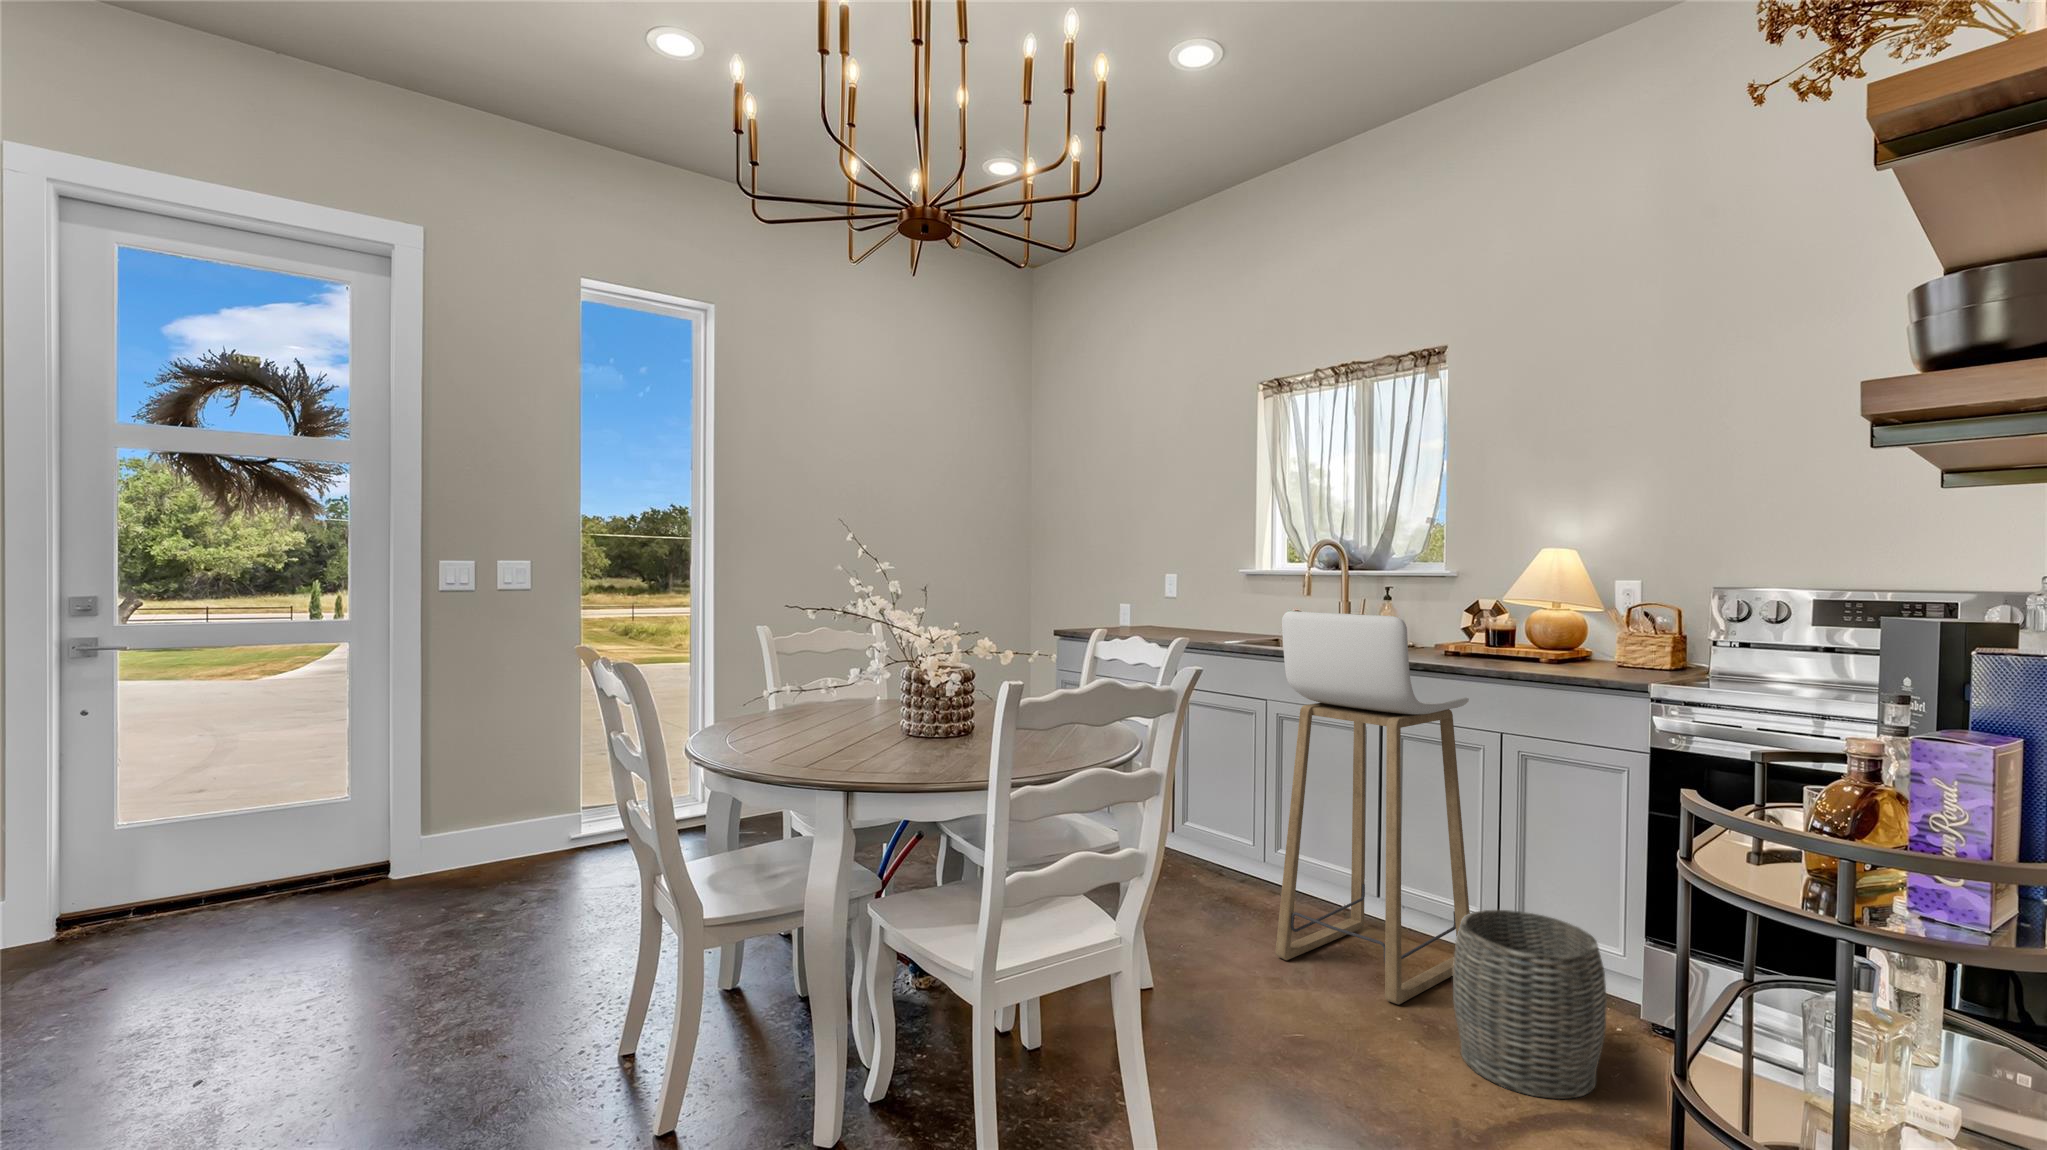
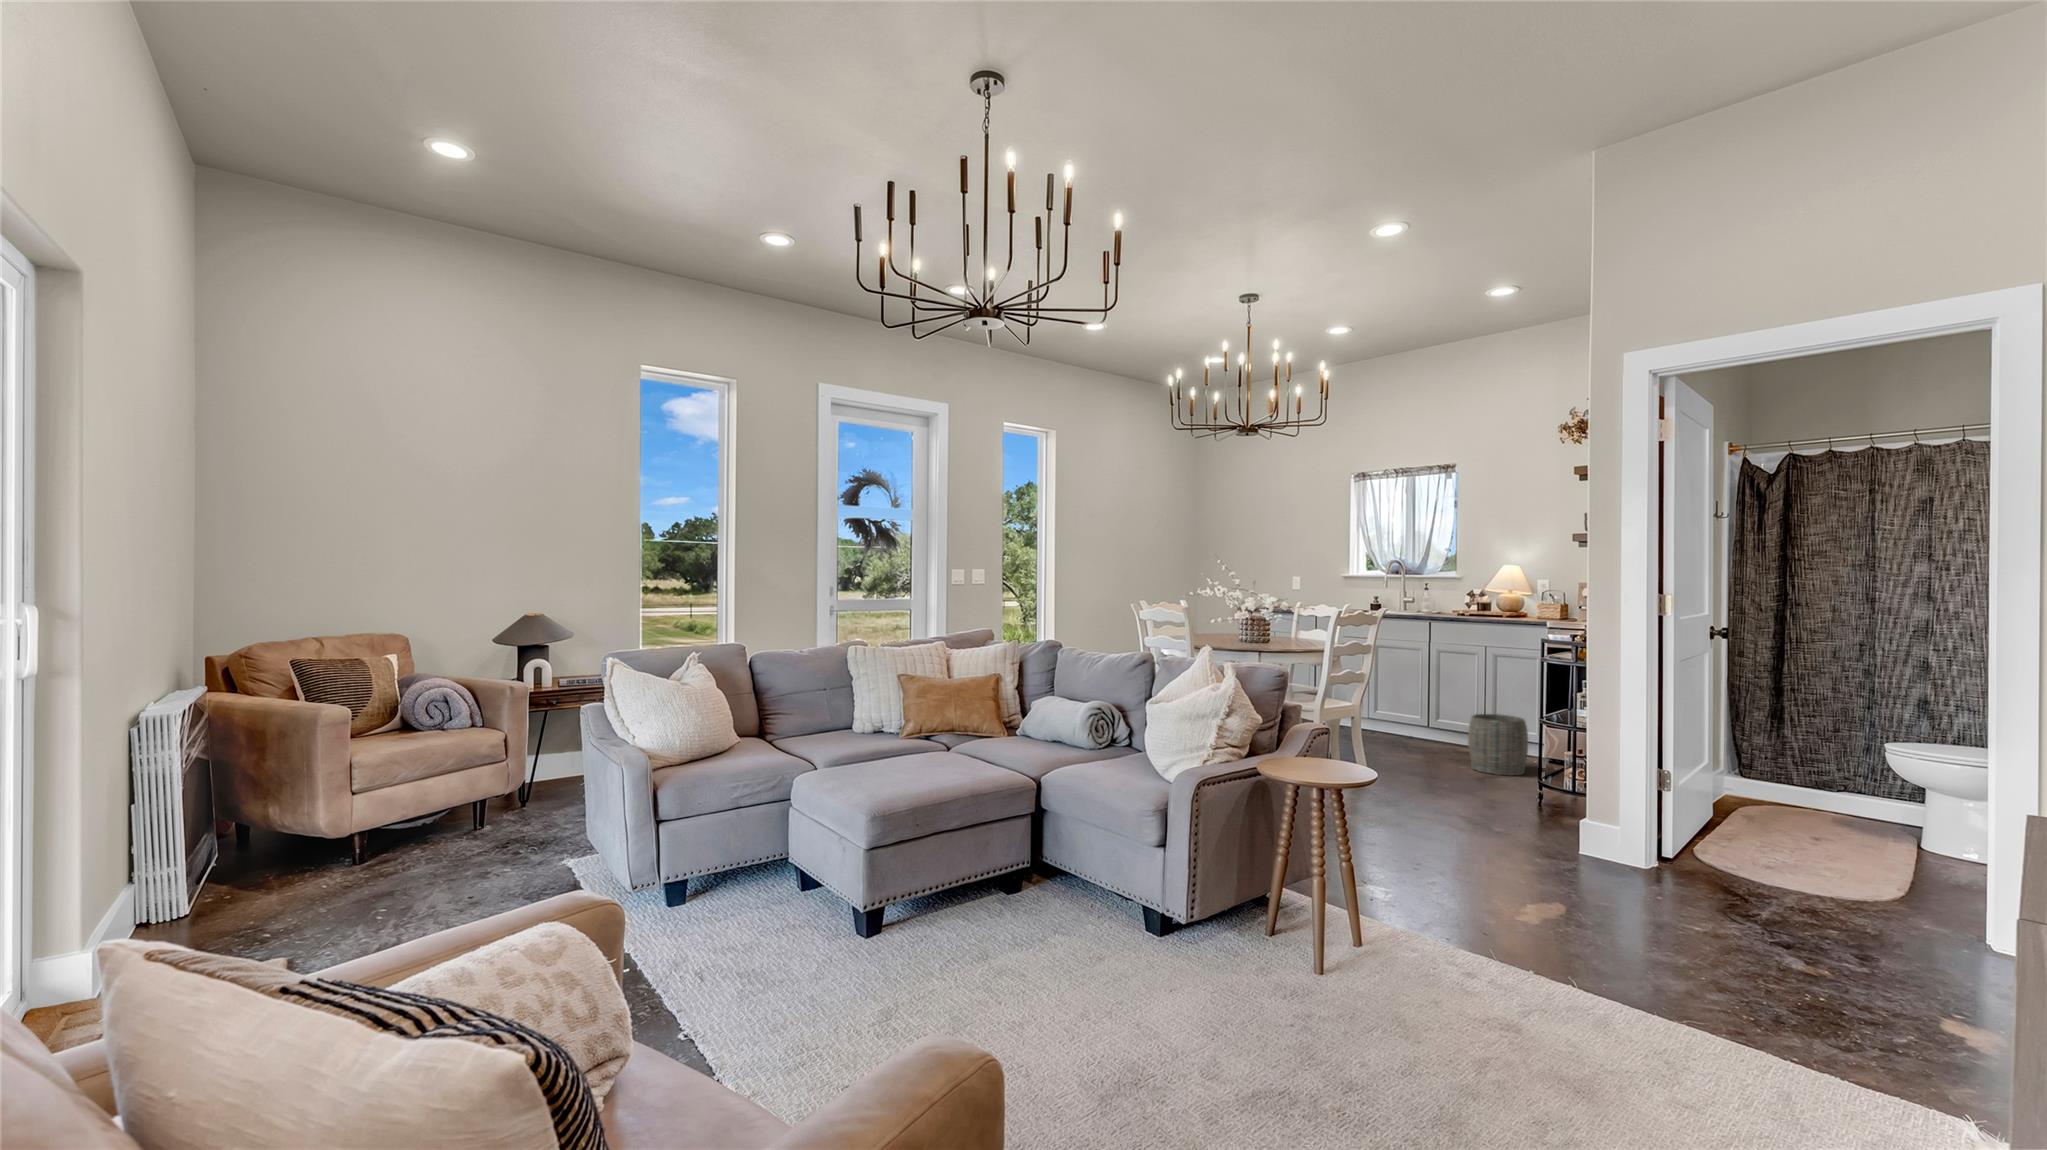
bar stool: present [1275,611,1470,1004] -> none [1385,594,1473,759]

